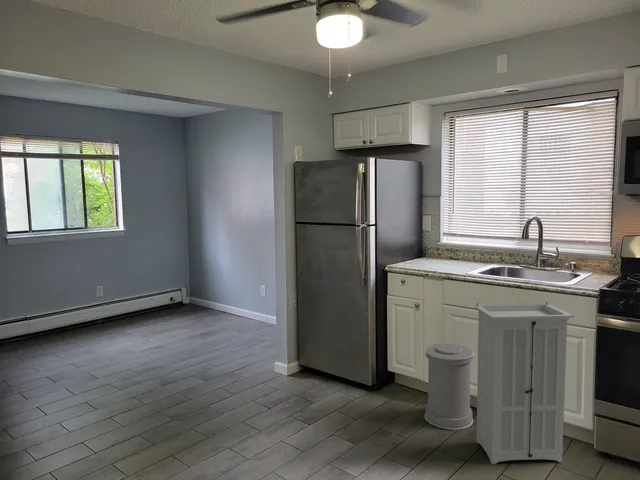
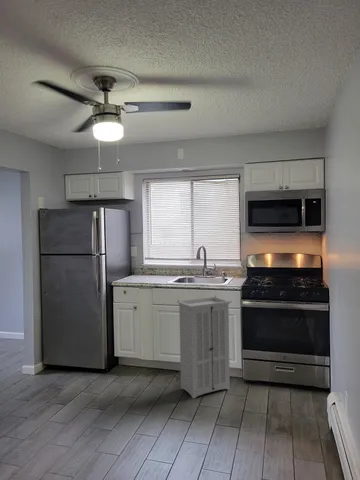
trash can: present [425,344,474,430] -> none [144,330,176,385]

